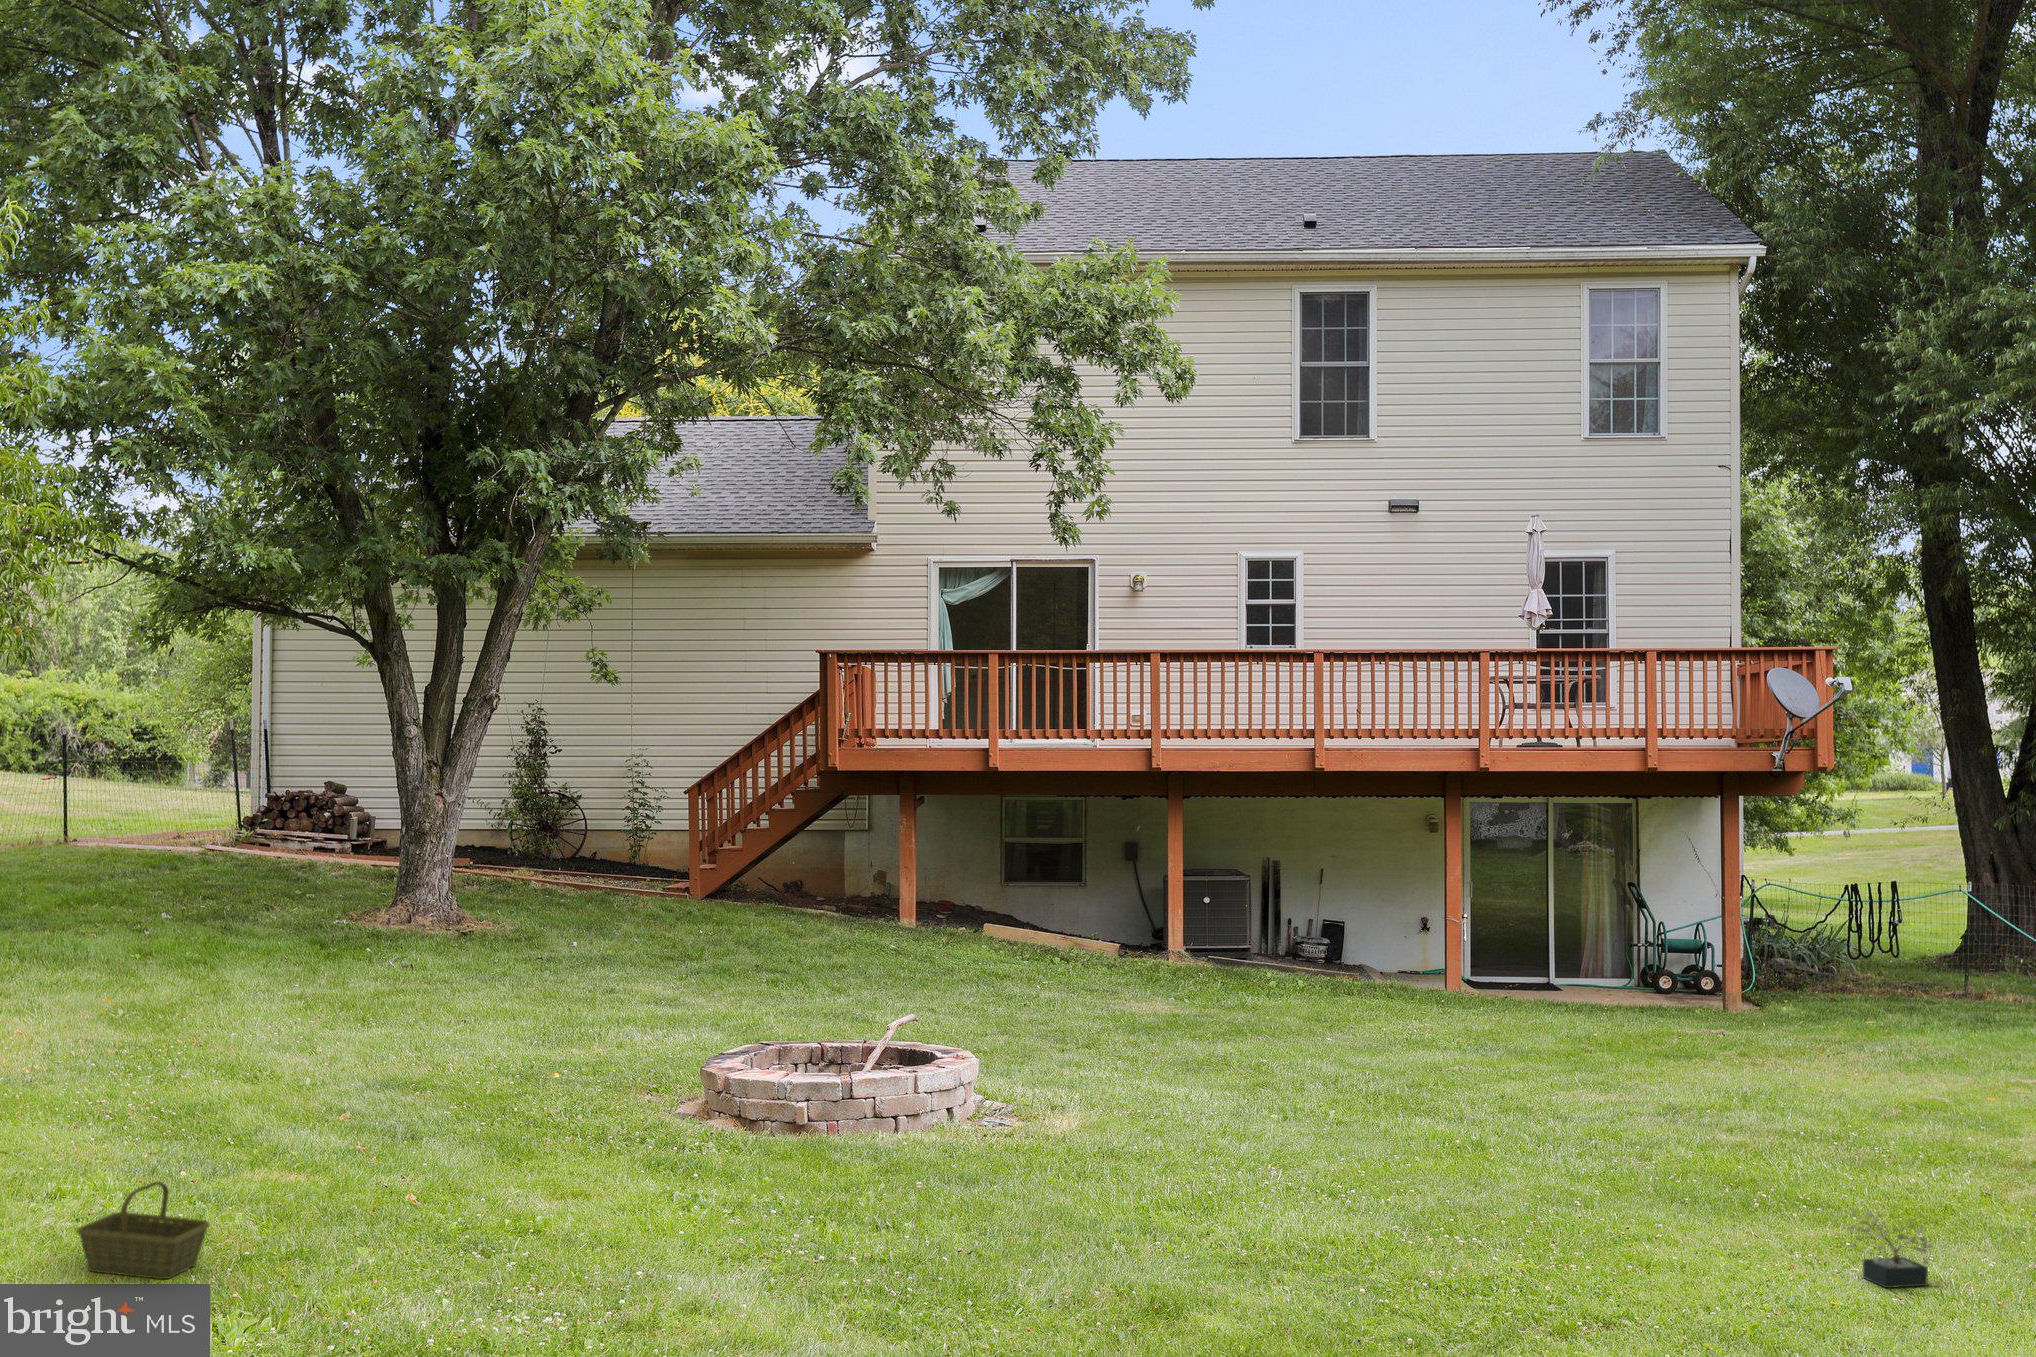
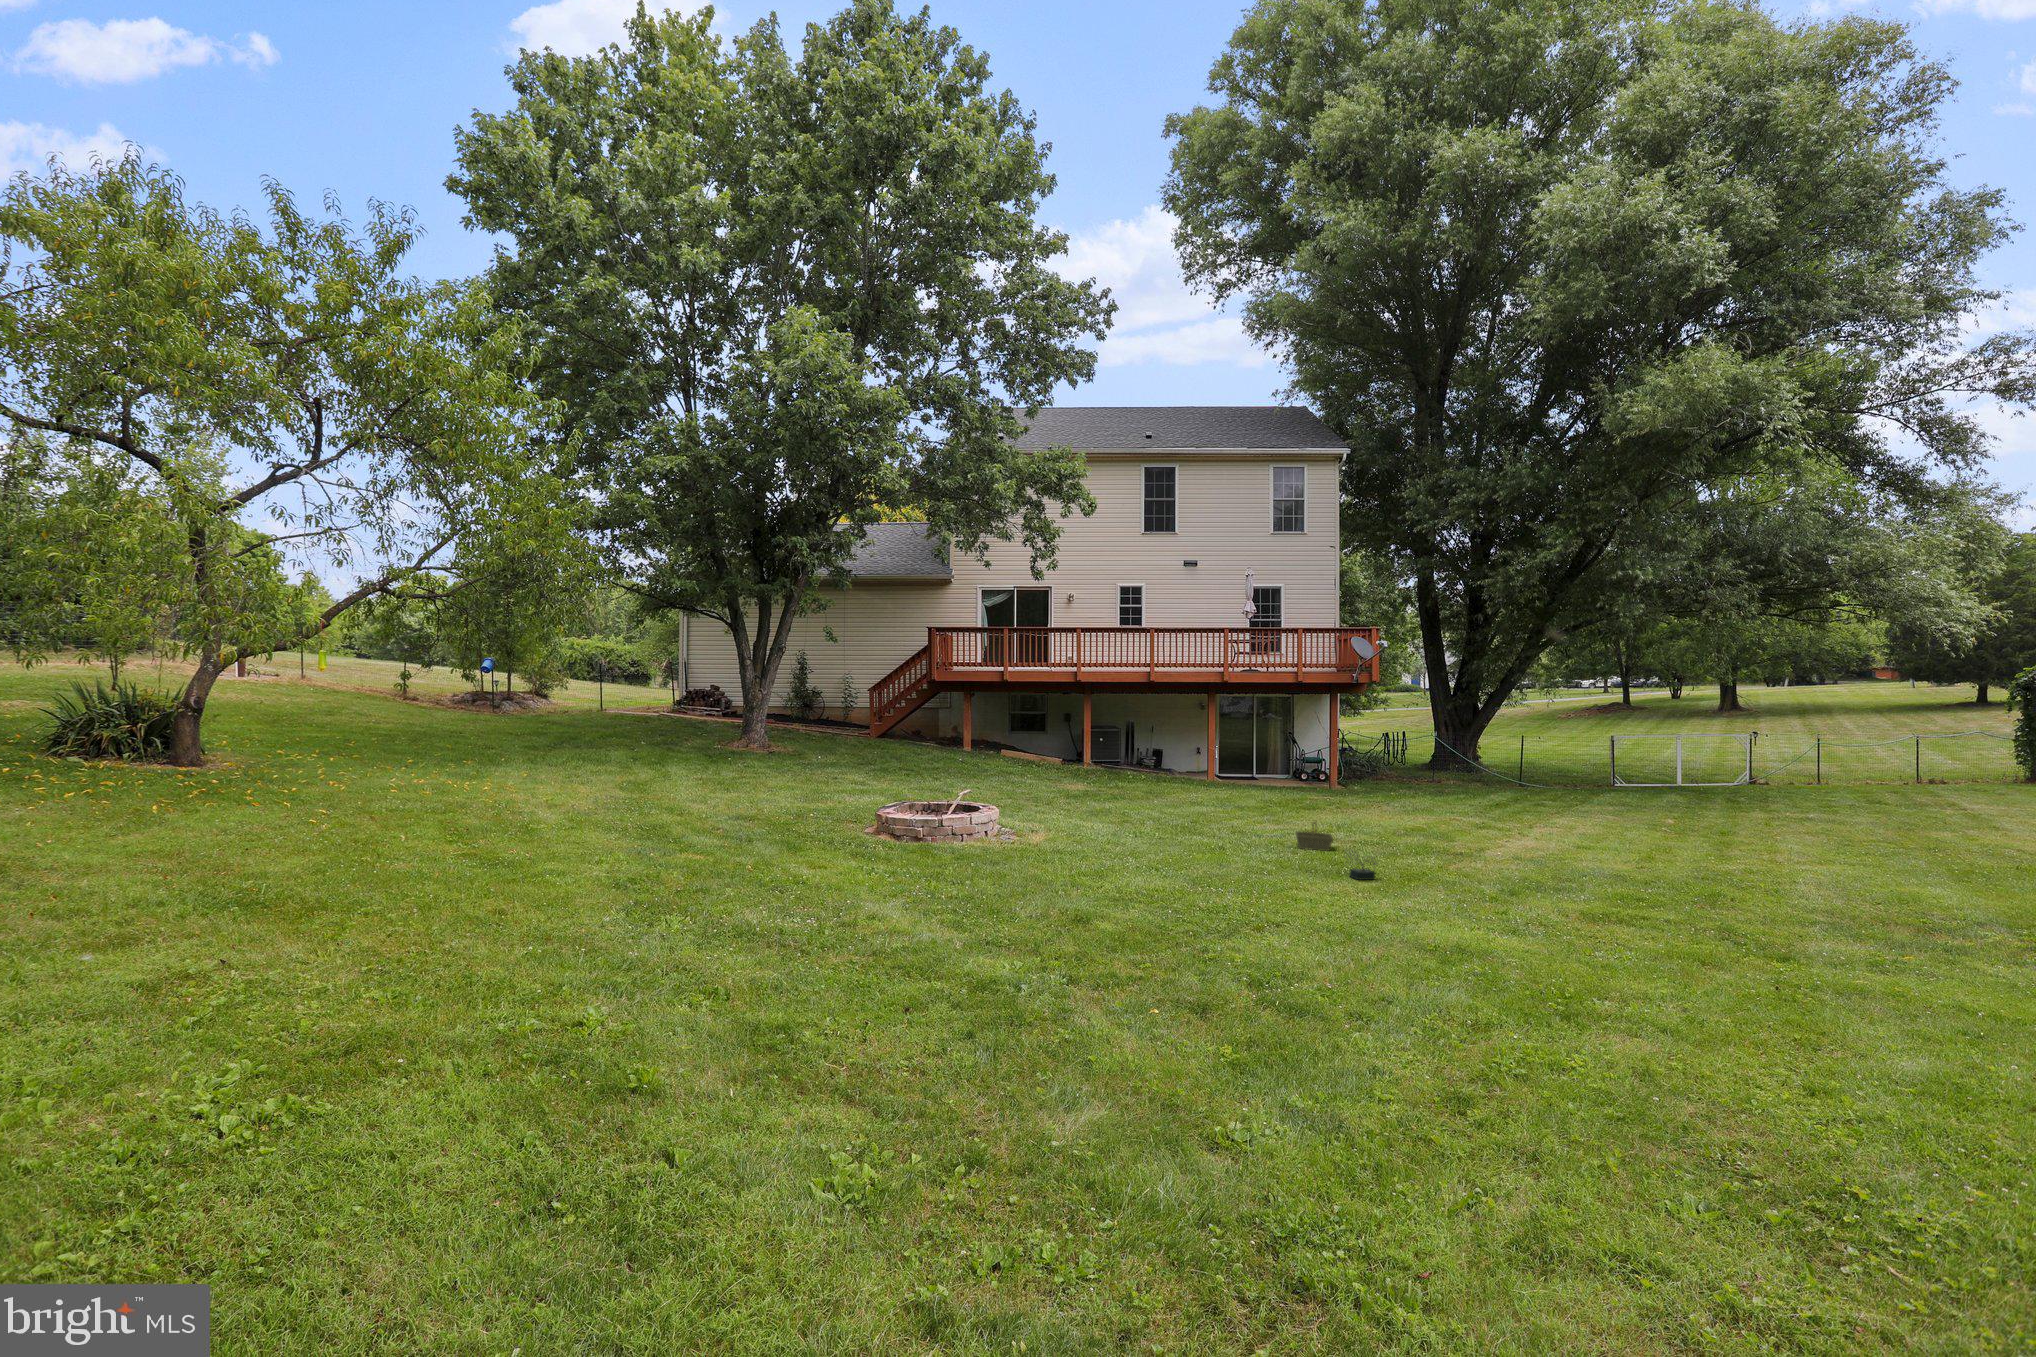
basket: present [77,1182,210,1279] -> present [1296,822,1333,851]

